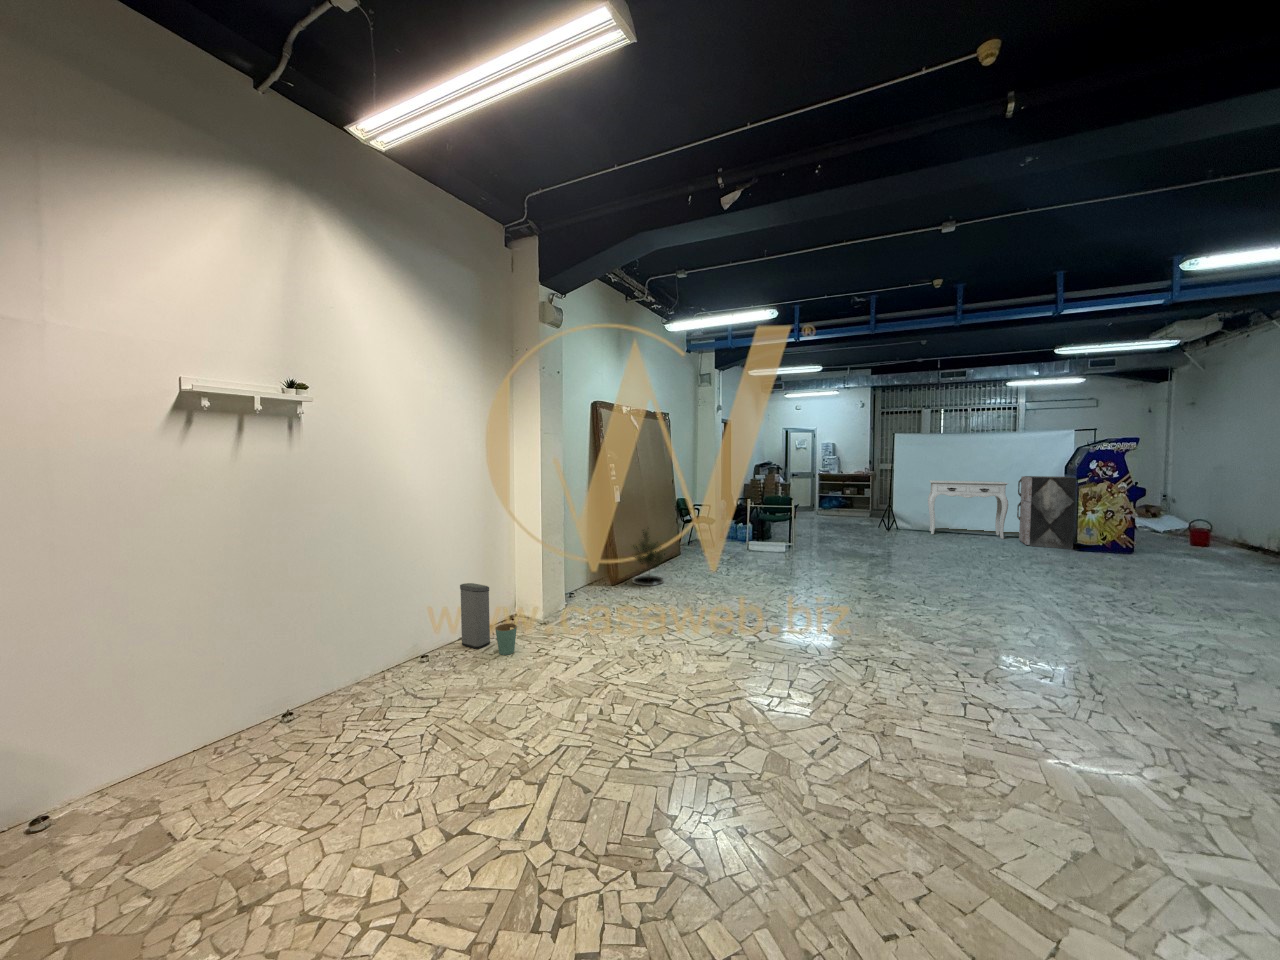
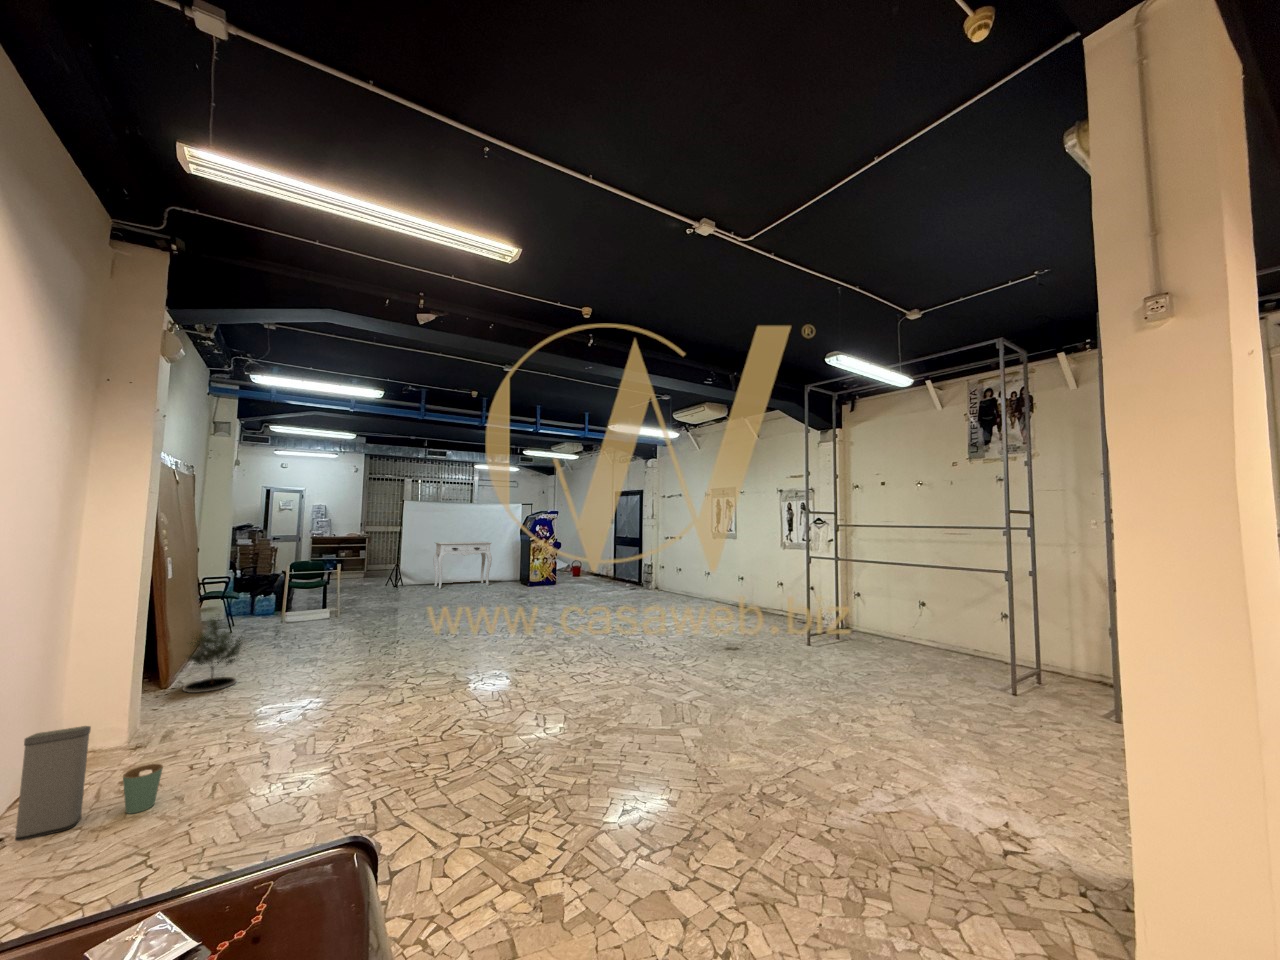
storage cabinet: present [1017,476,1076,549] -> none [497,537,532,588]

